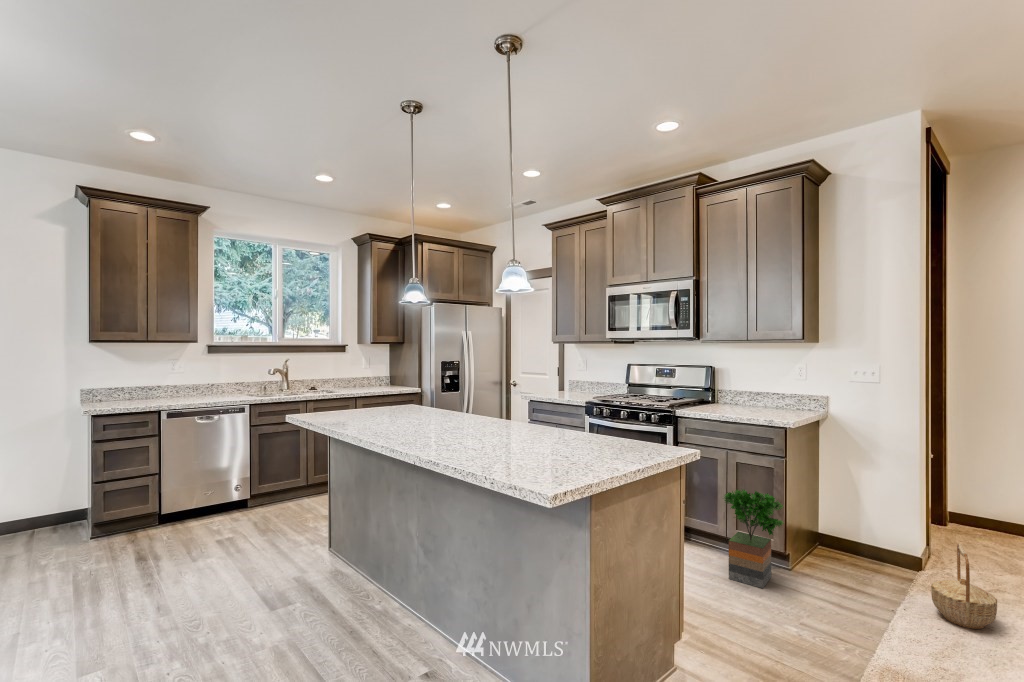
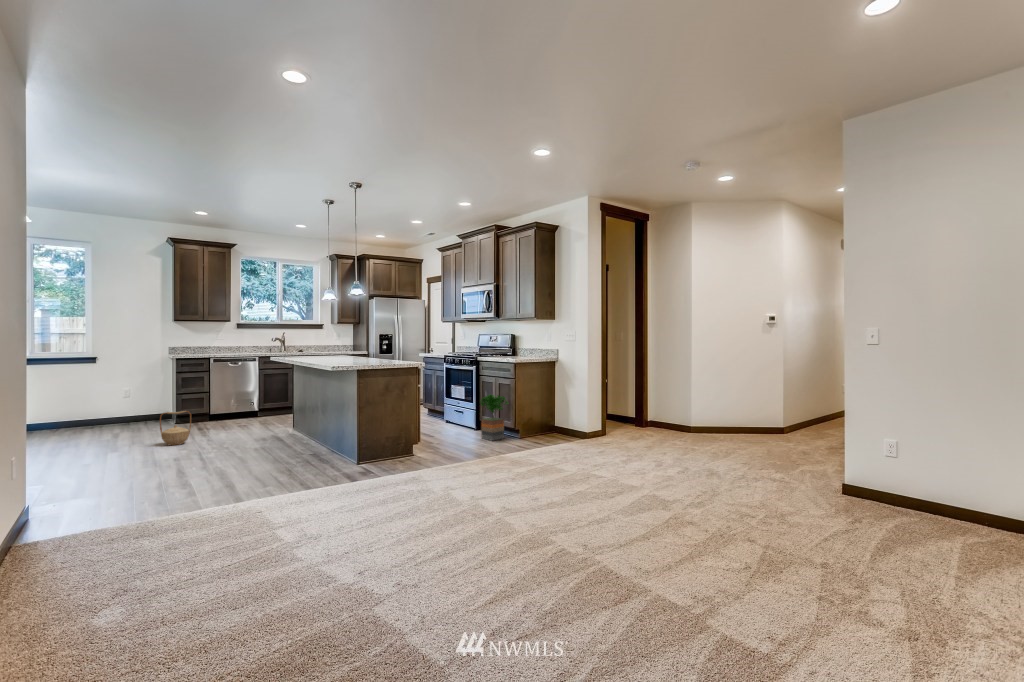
basket: present [931,543,997,629] -> present [160,411,191,445]

